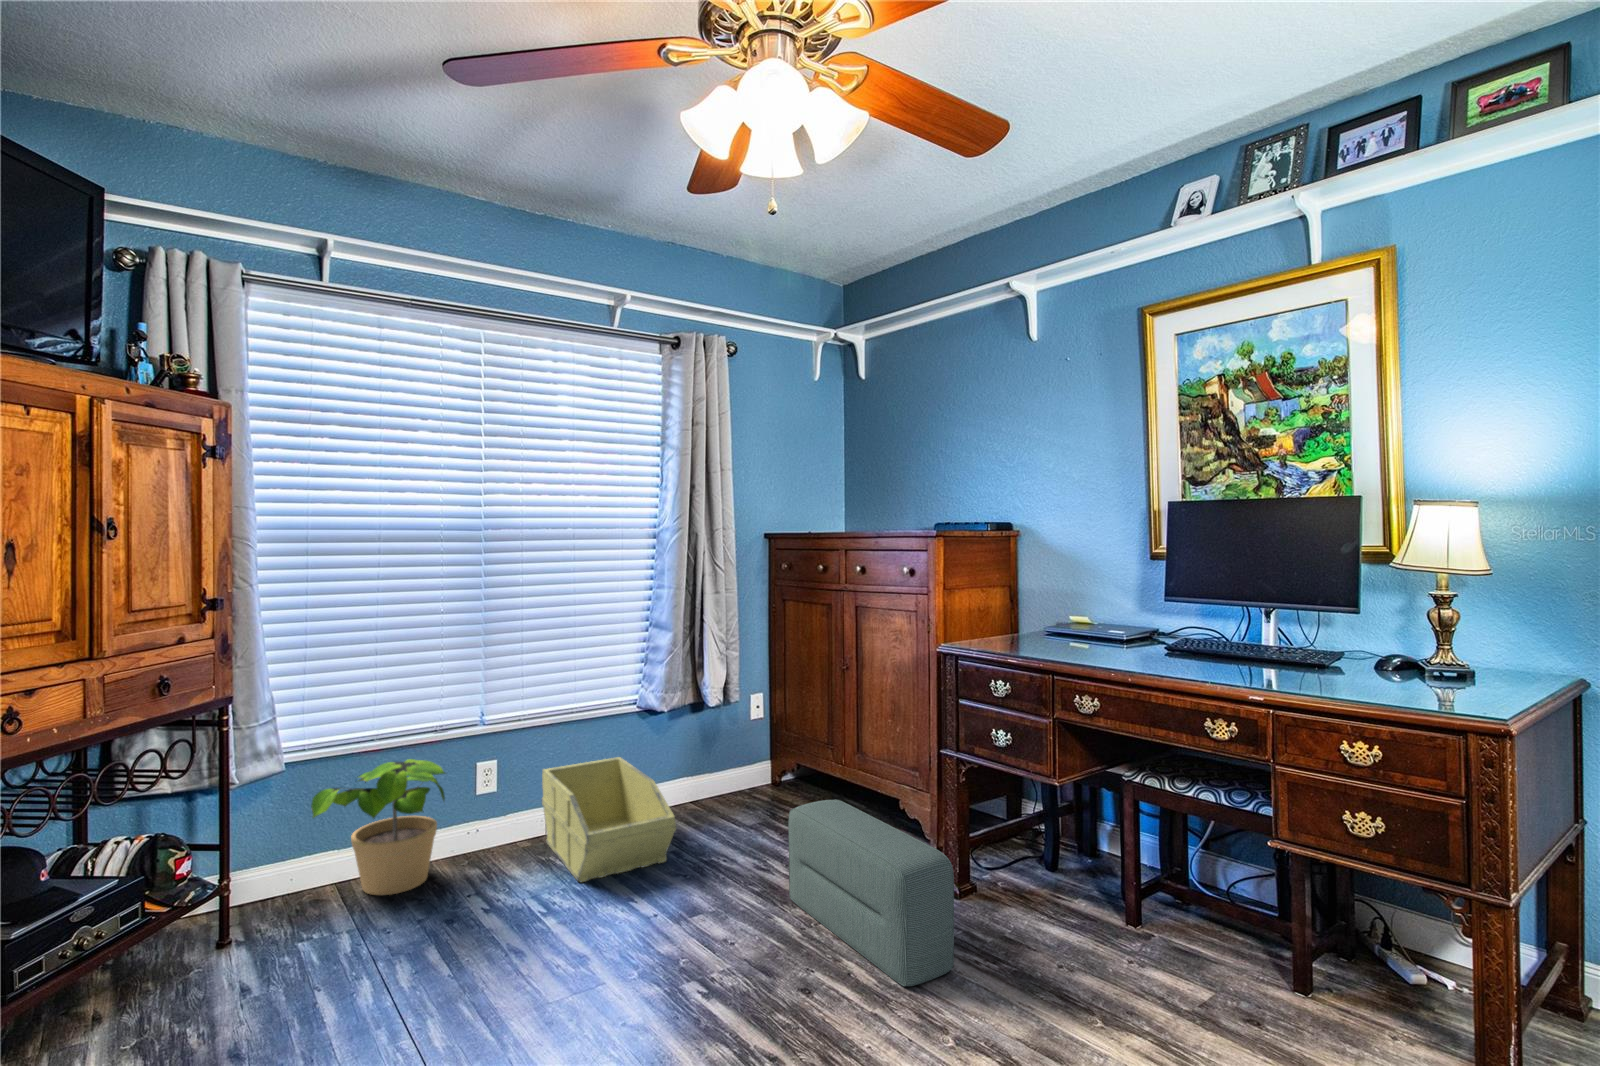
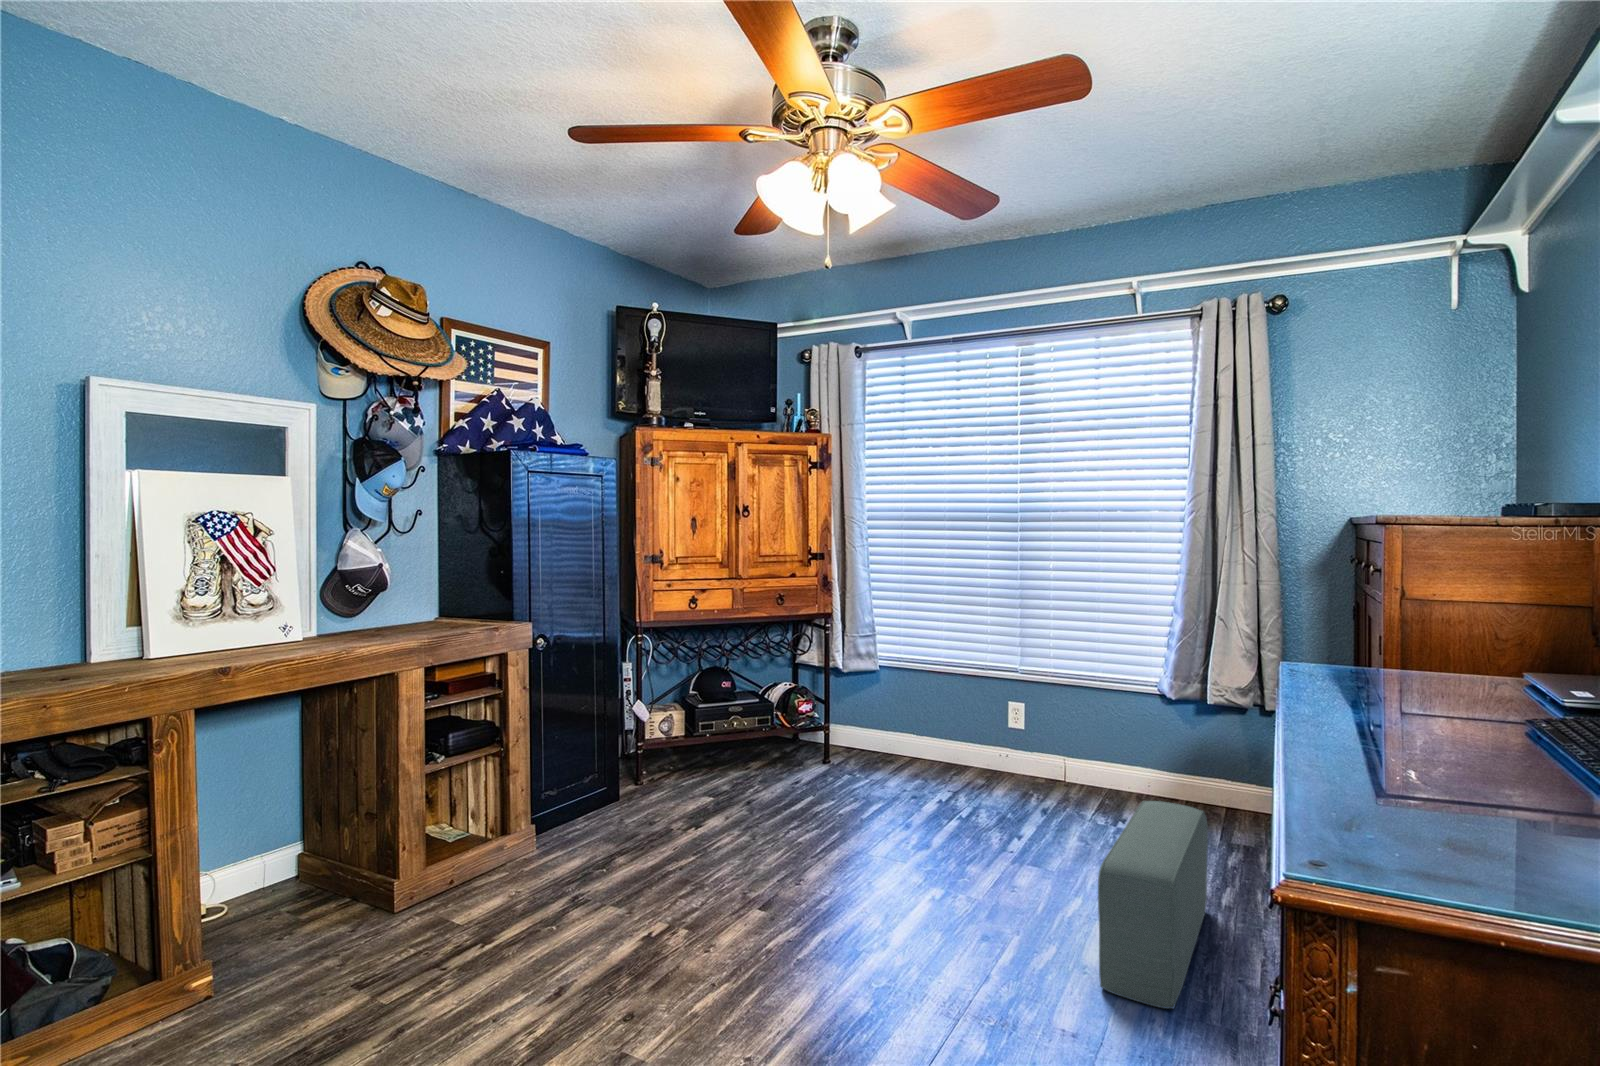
storage bin: present [541,757,676,882] -> none [1014,721,1130,829]
potted plant: present [311,759,445,895] -> none [876,676,966,775]

